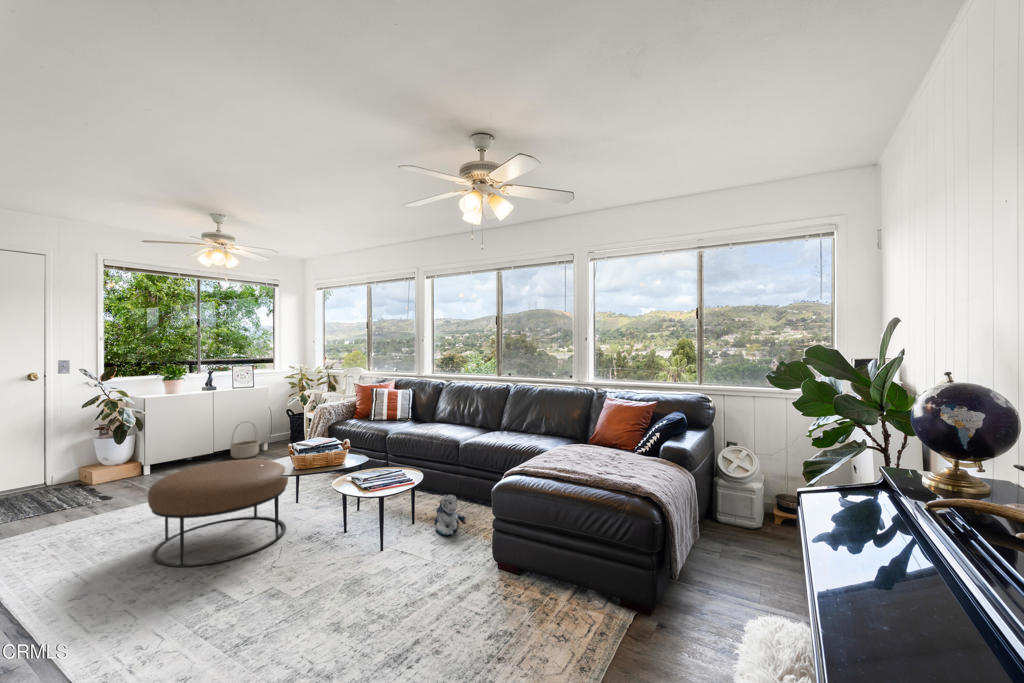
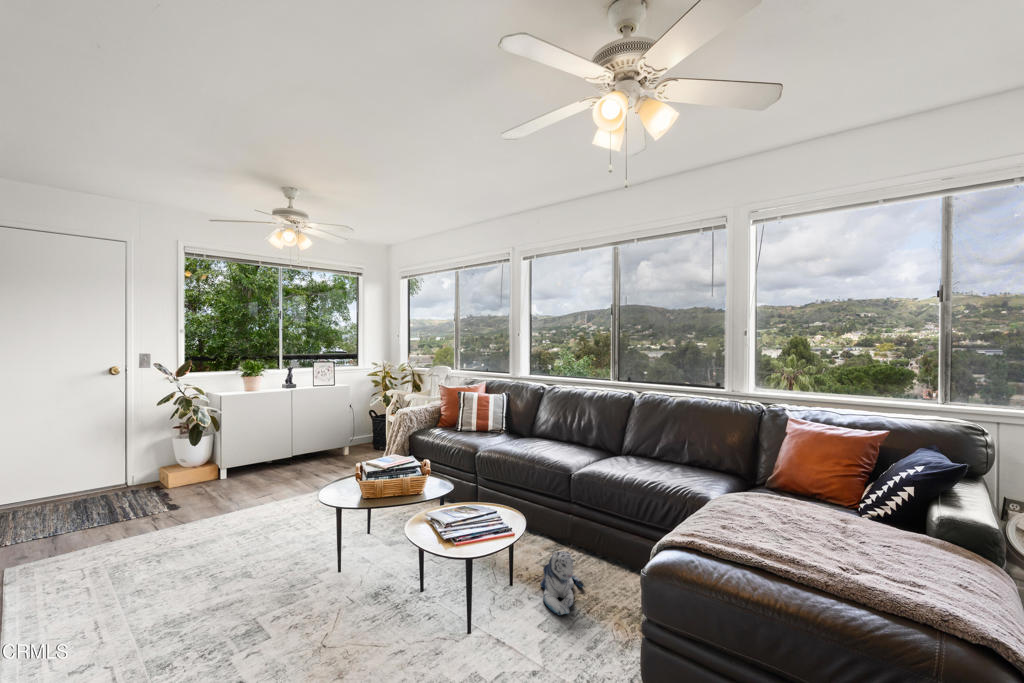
basket: present [230,421,260,459] -> none [307,423,339,466]
ottoman: present [148,459,288,567] -> none [181,481,353,631]

